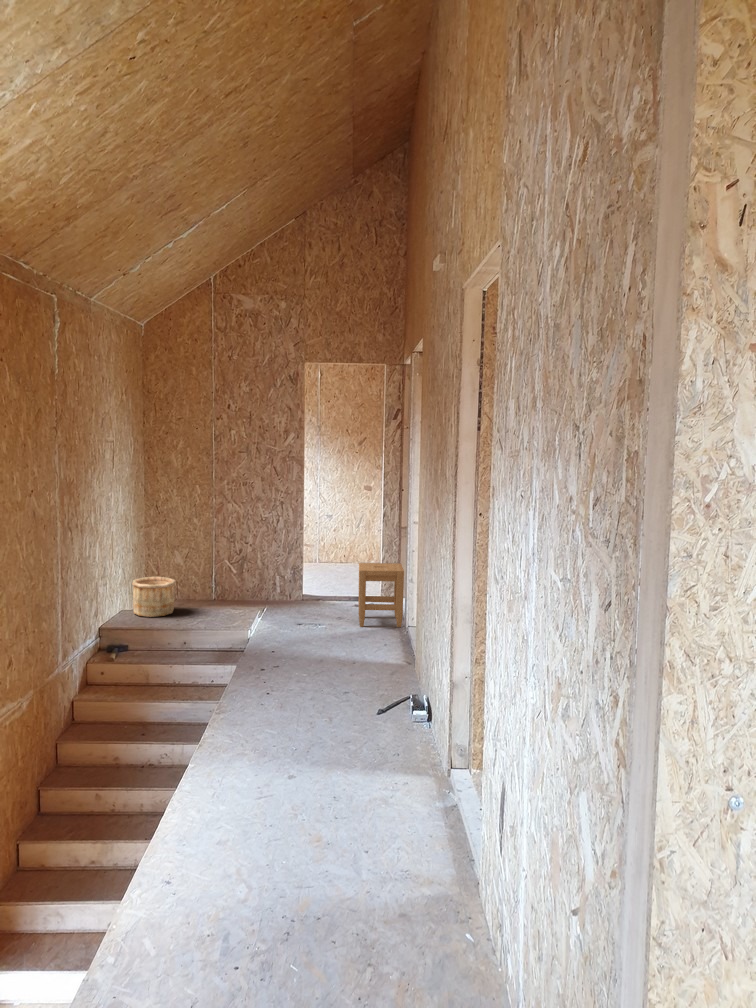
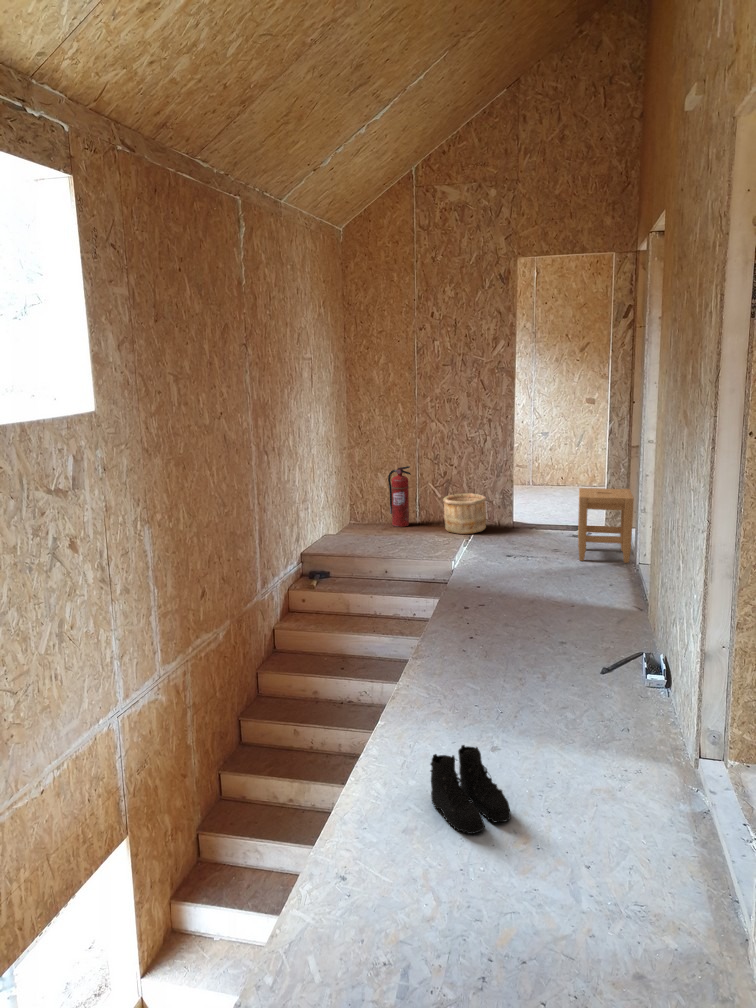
fire extinguisher: none [185,544,207,602] -> present [388,466,411,527]
wooden bucket: present [132,577,176,617] -> present [443,493,487,534]
boots: none [237,770,305,840] -> present [430,745,511,834]

